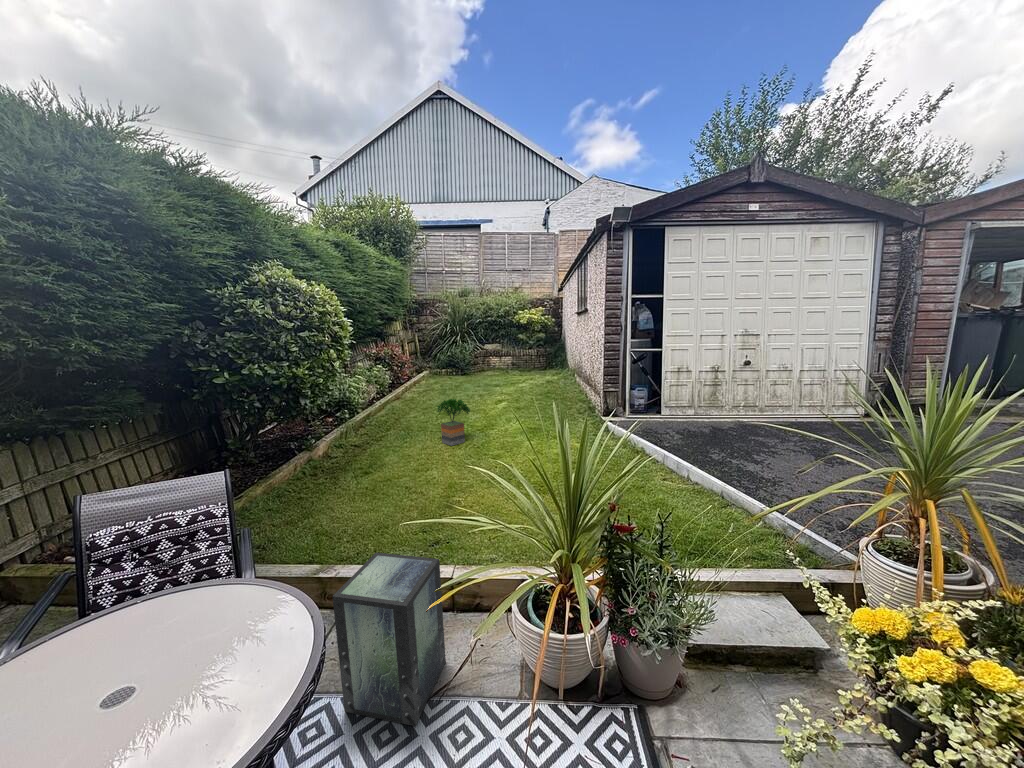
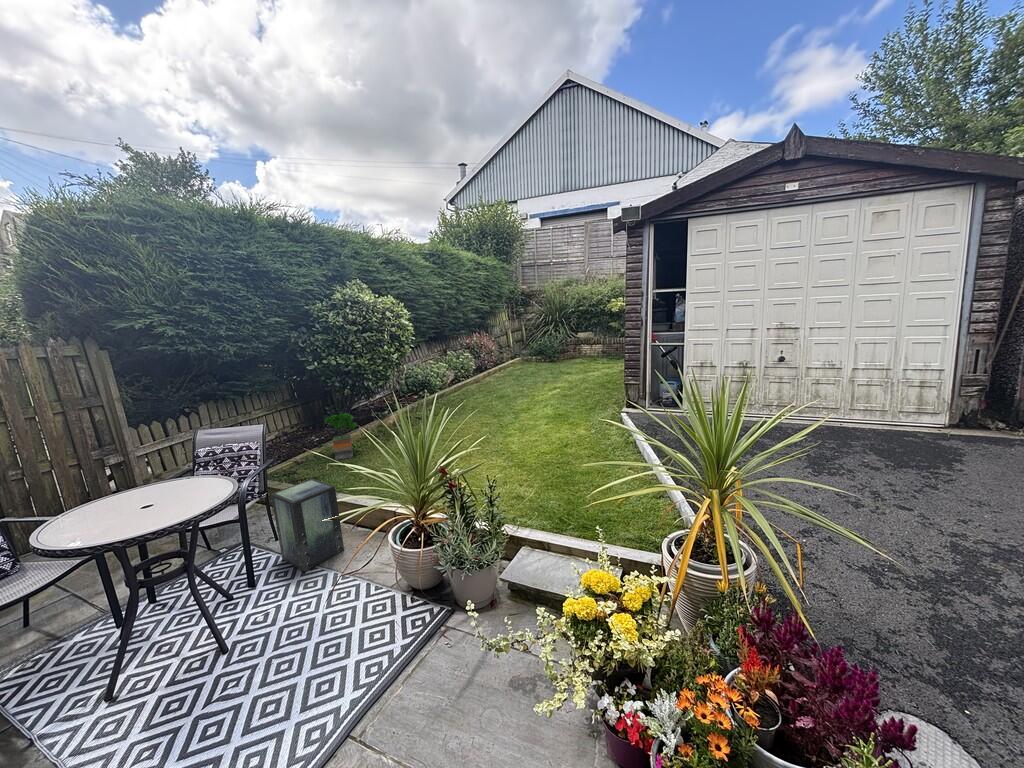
potted tree: present [437,399,470,446] -> present [325,413,357,460]

